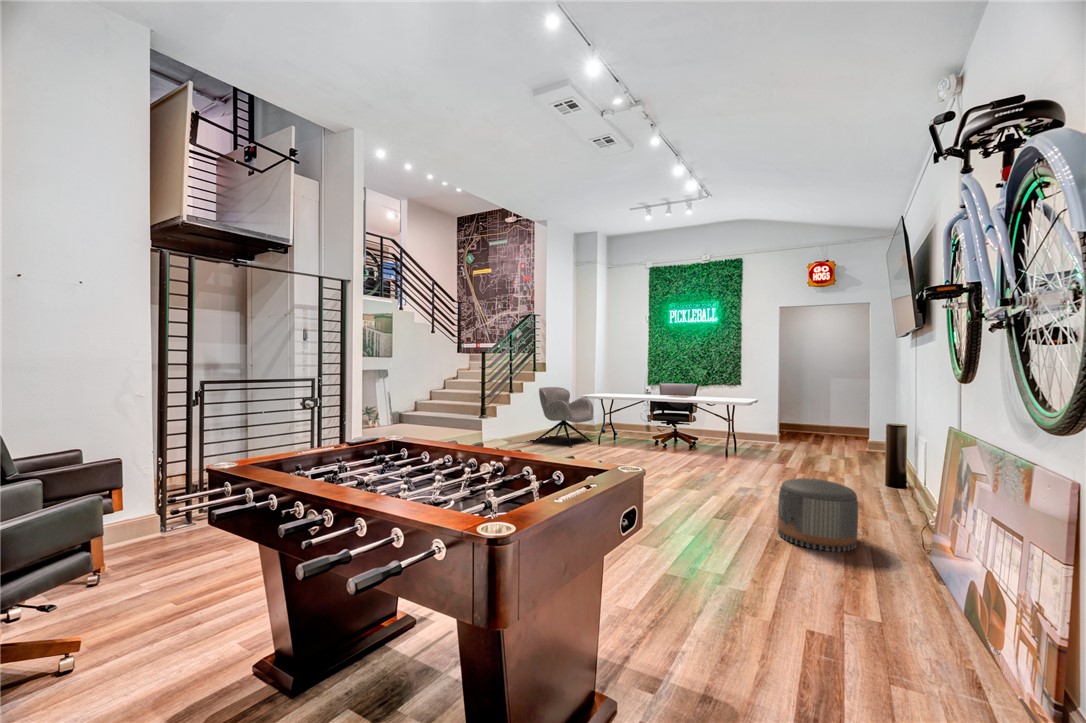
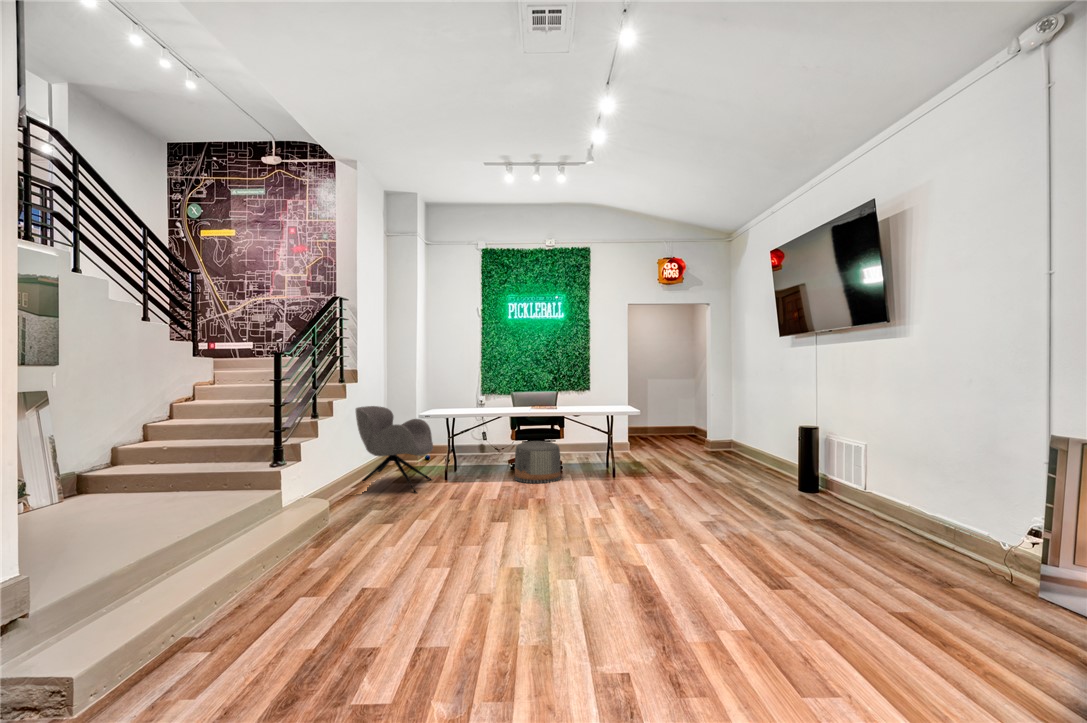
pouf: present [778,478,858,552] -> present [515,441,560,483]

